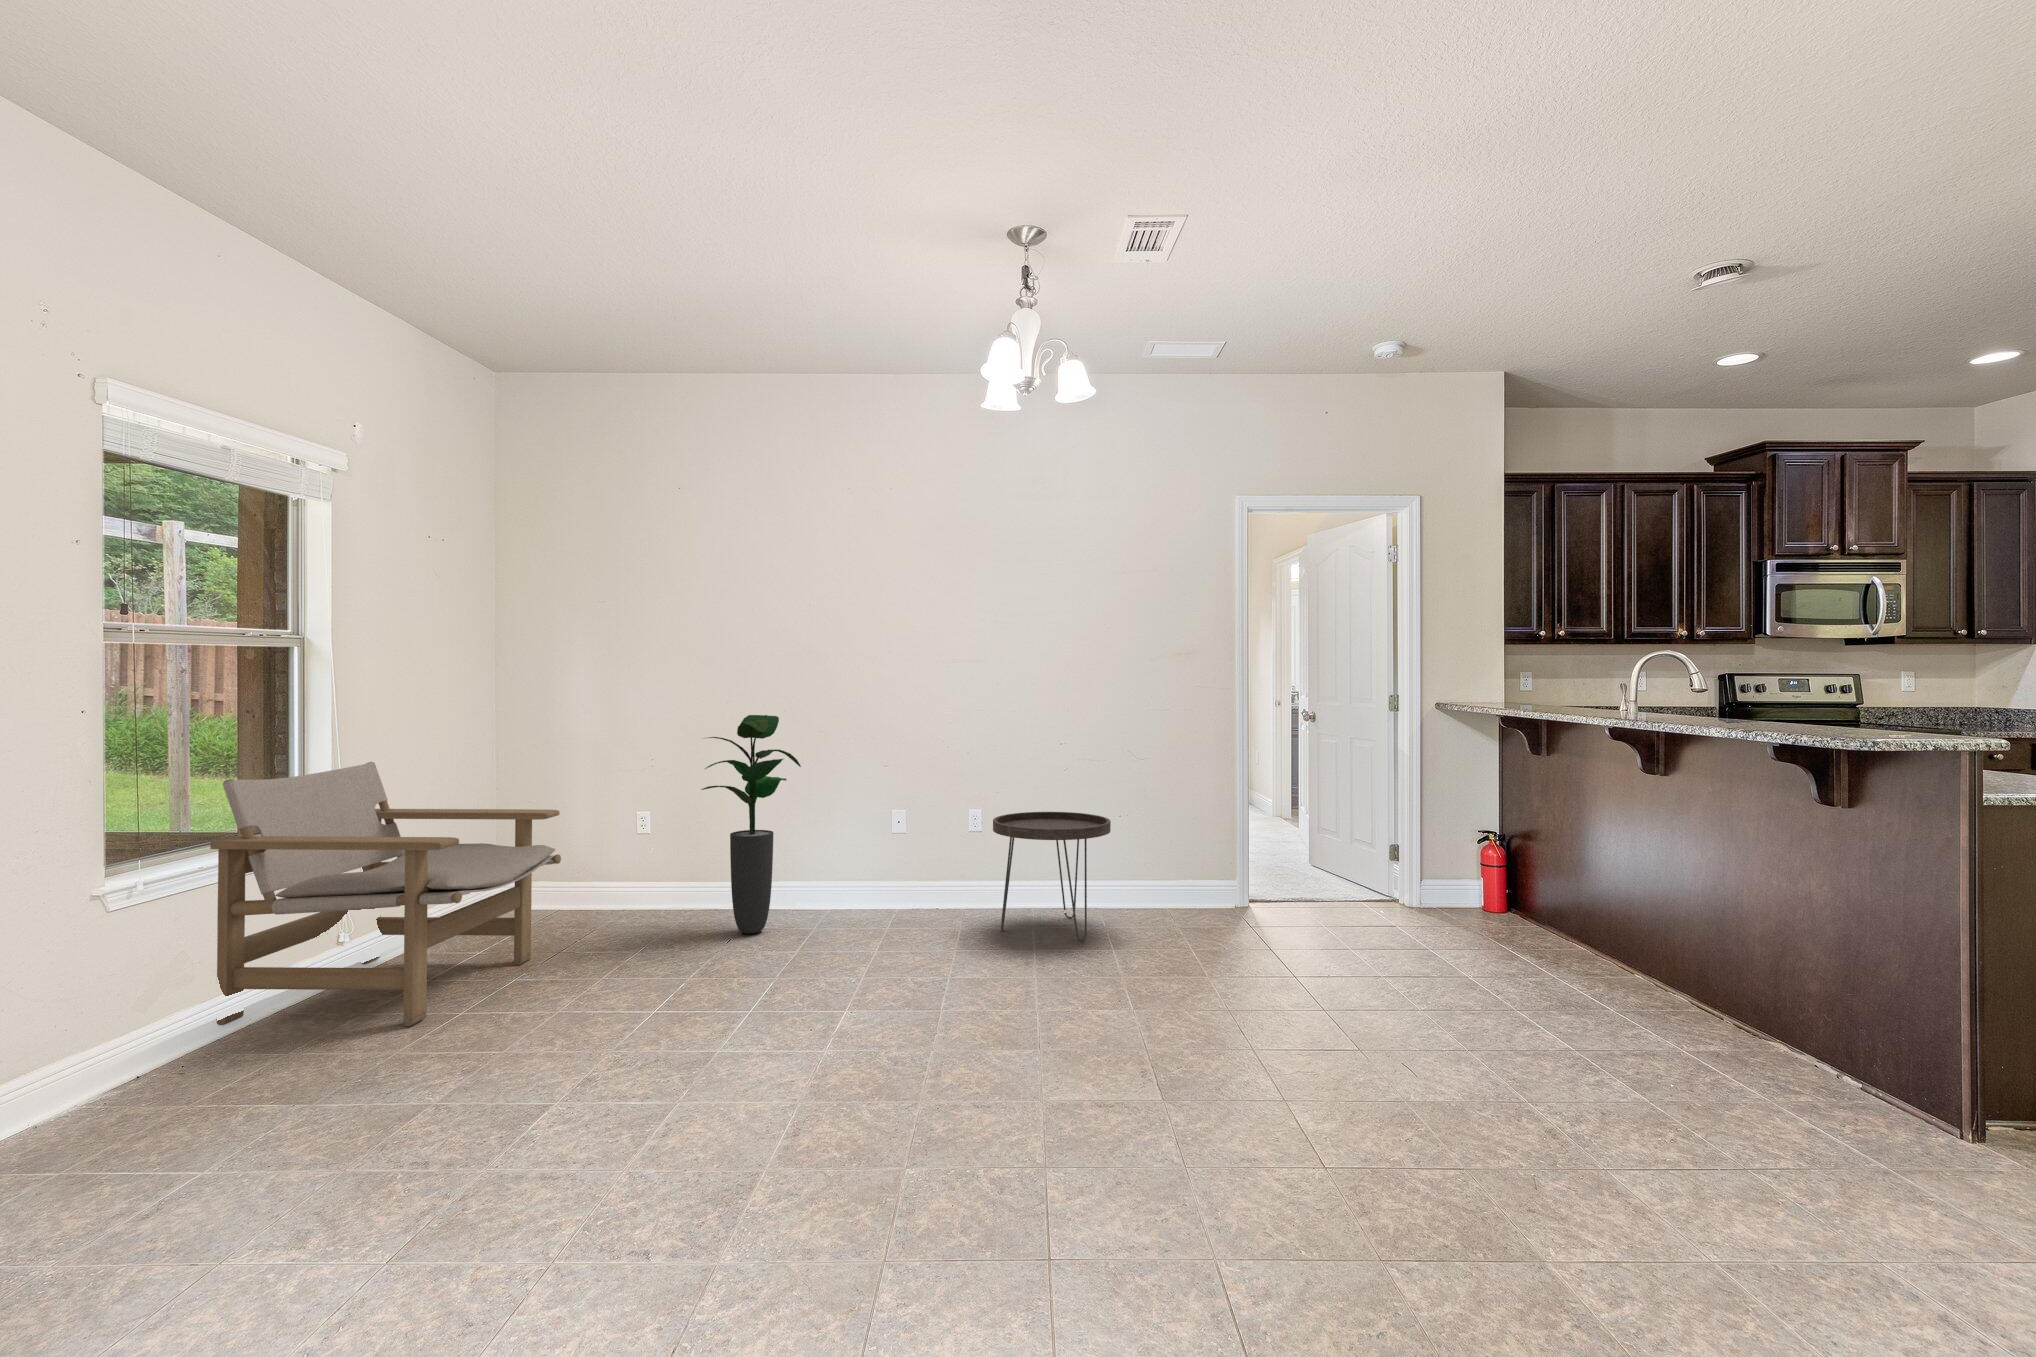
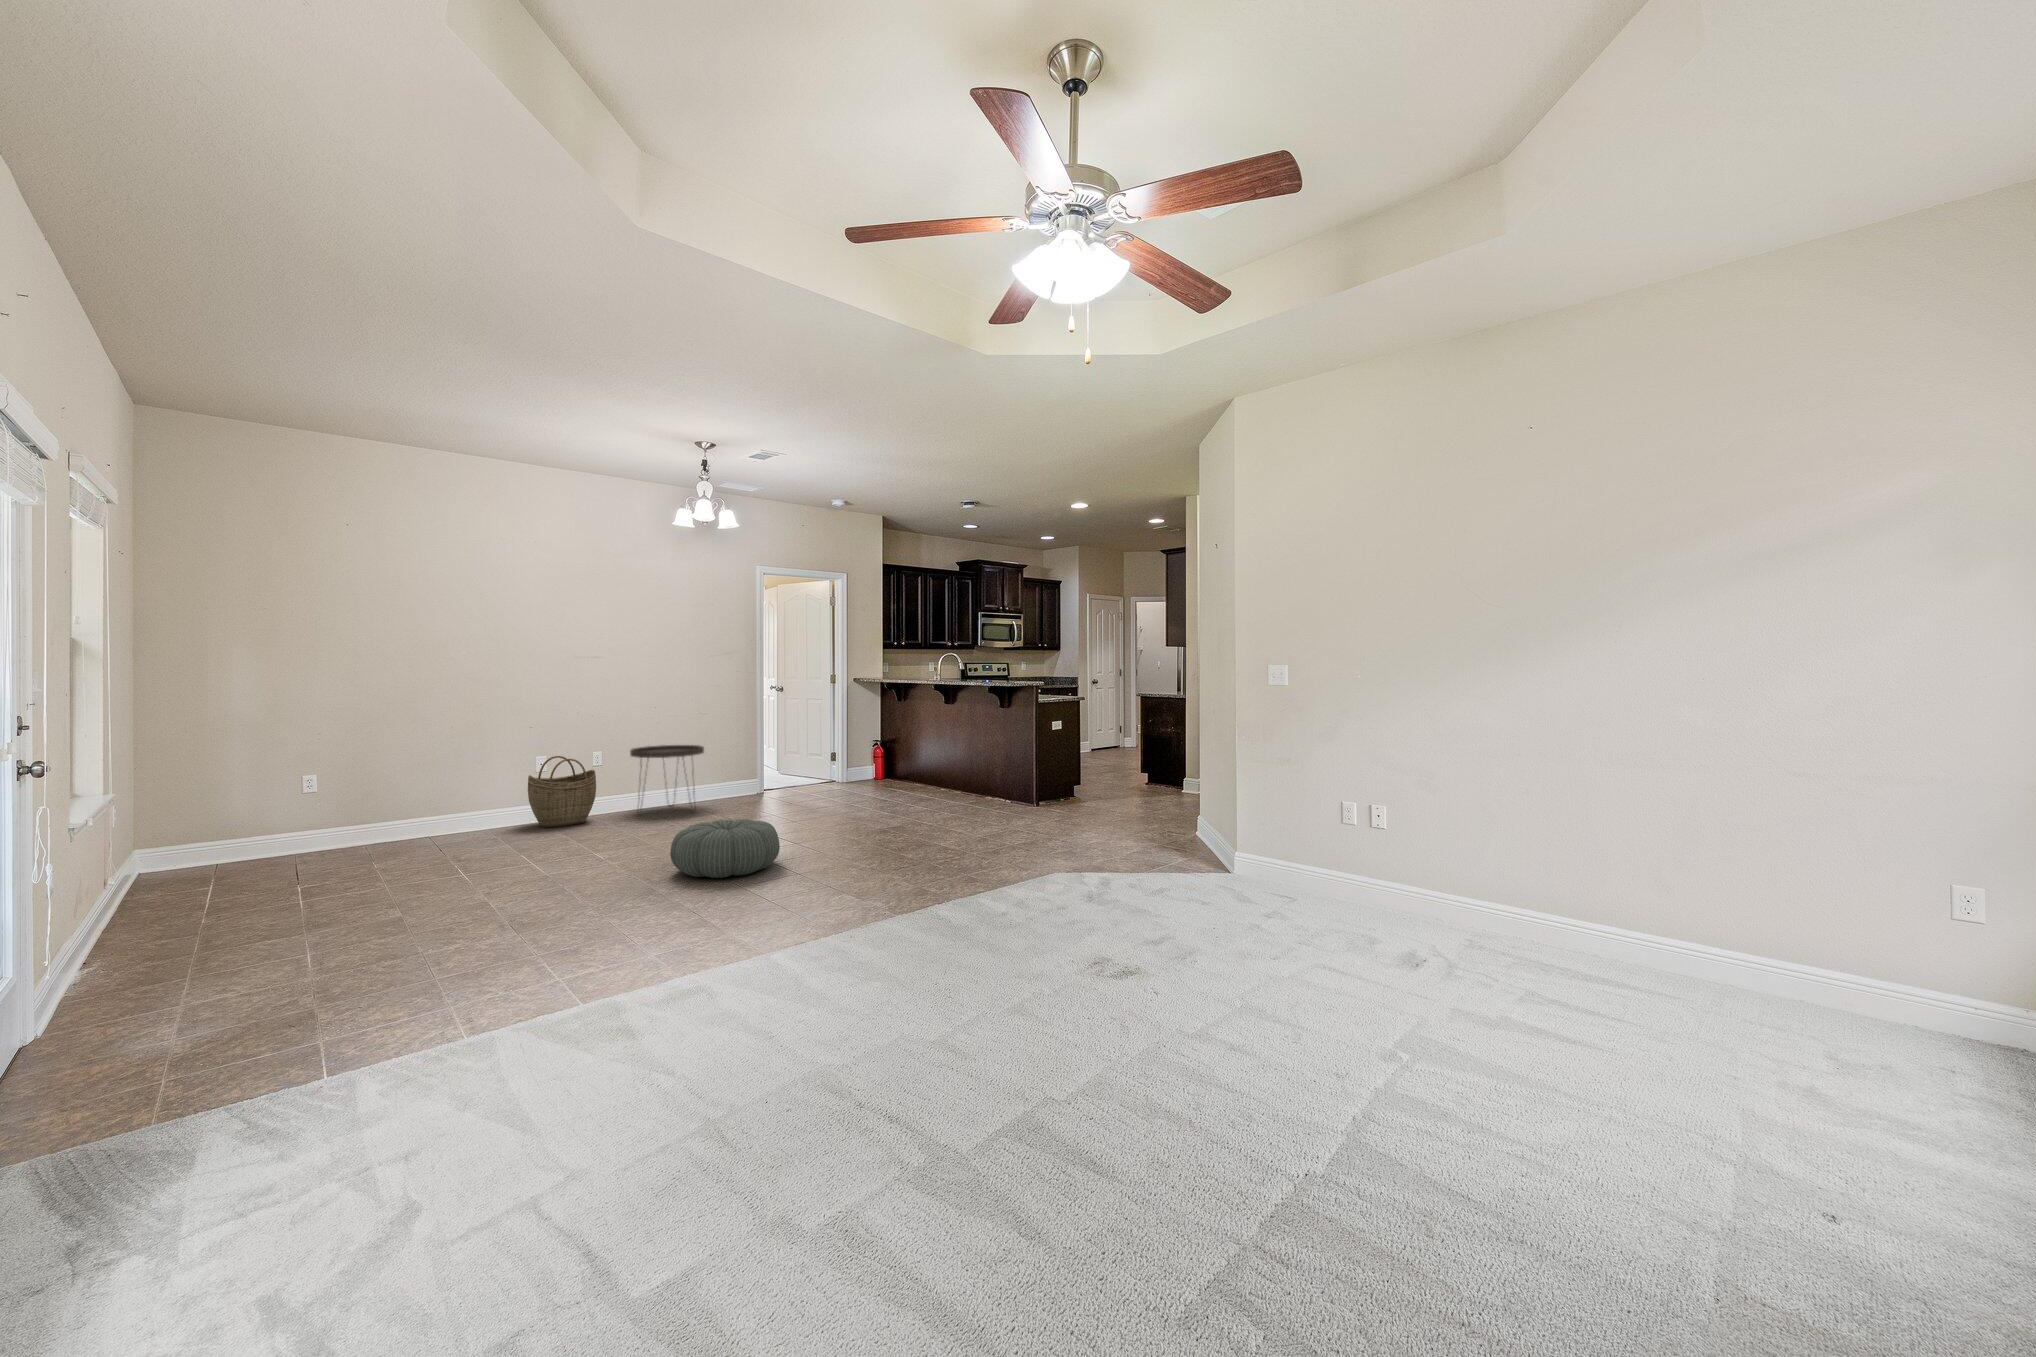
potted plant: present [701,715,801,934] -> none [419,693,495,839]
lounge chair: present [210,762,561,1026] -> none [107,737,345,928]
woven basket: none [844,817,939,934] -> present [528,756,596,827]
pouf: none [780,1030,1037,1221] -> present [670,819,780,878]

